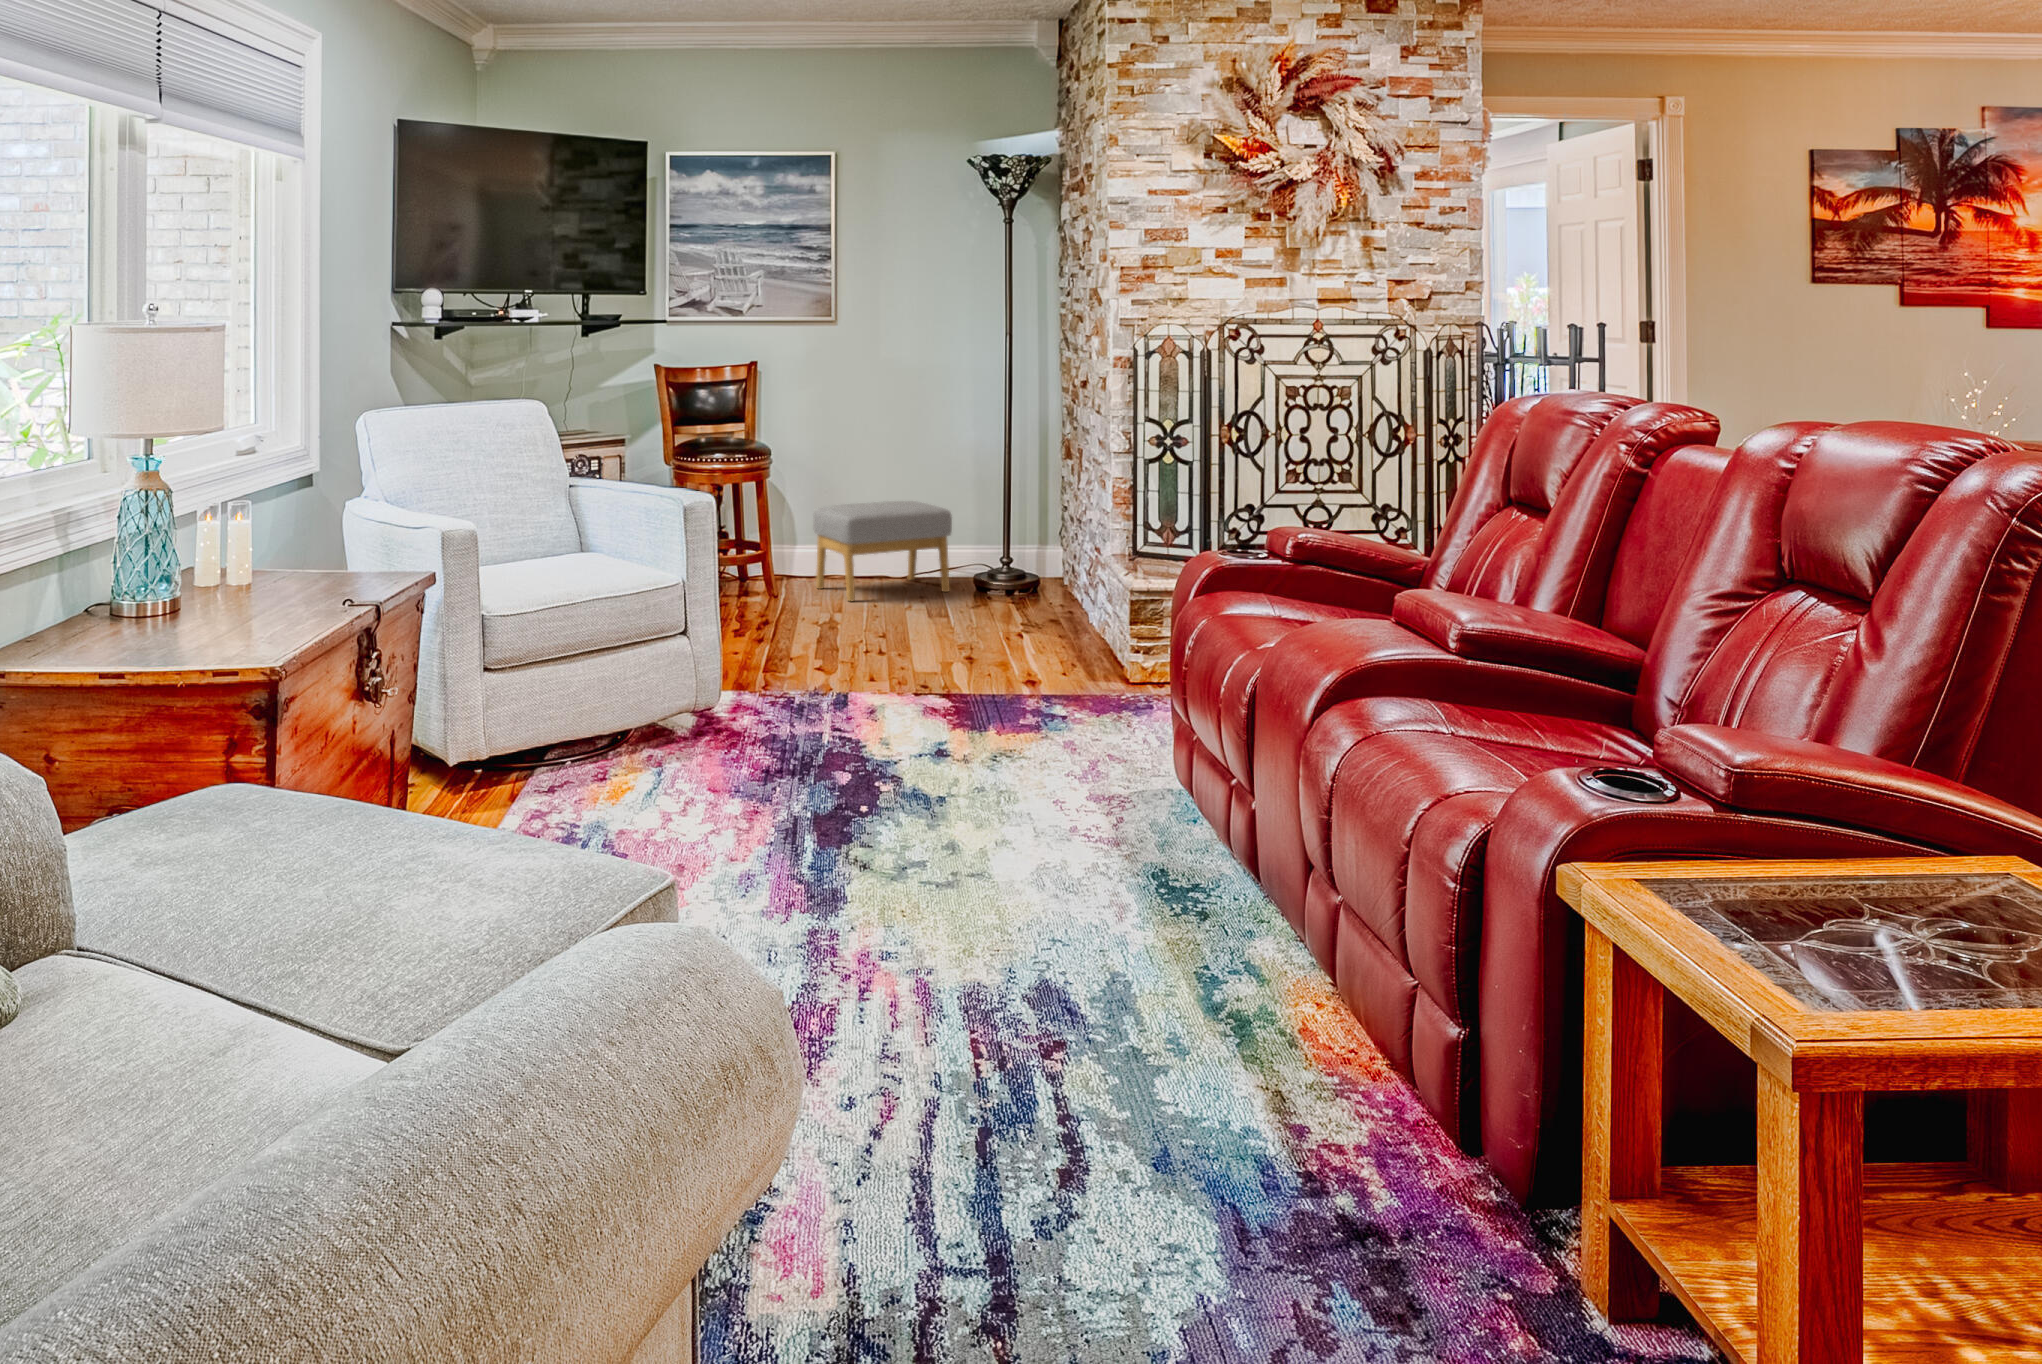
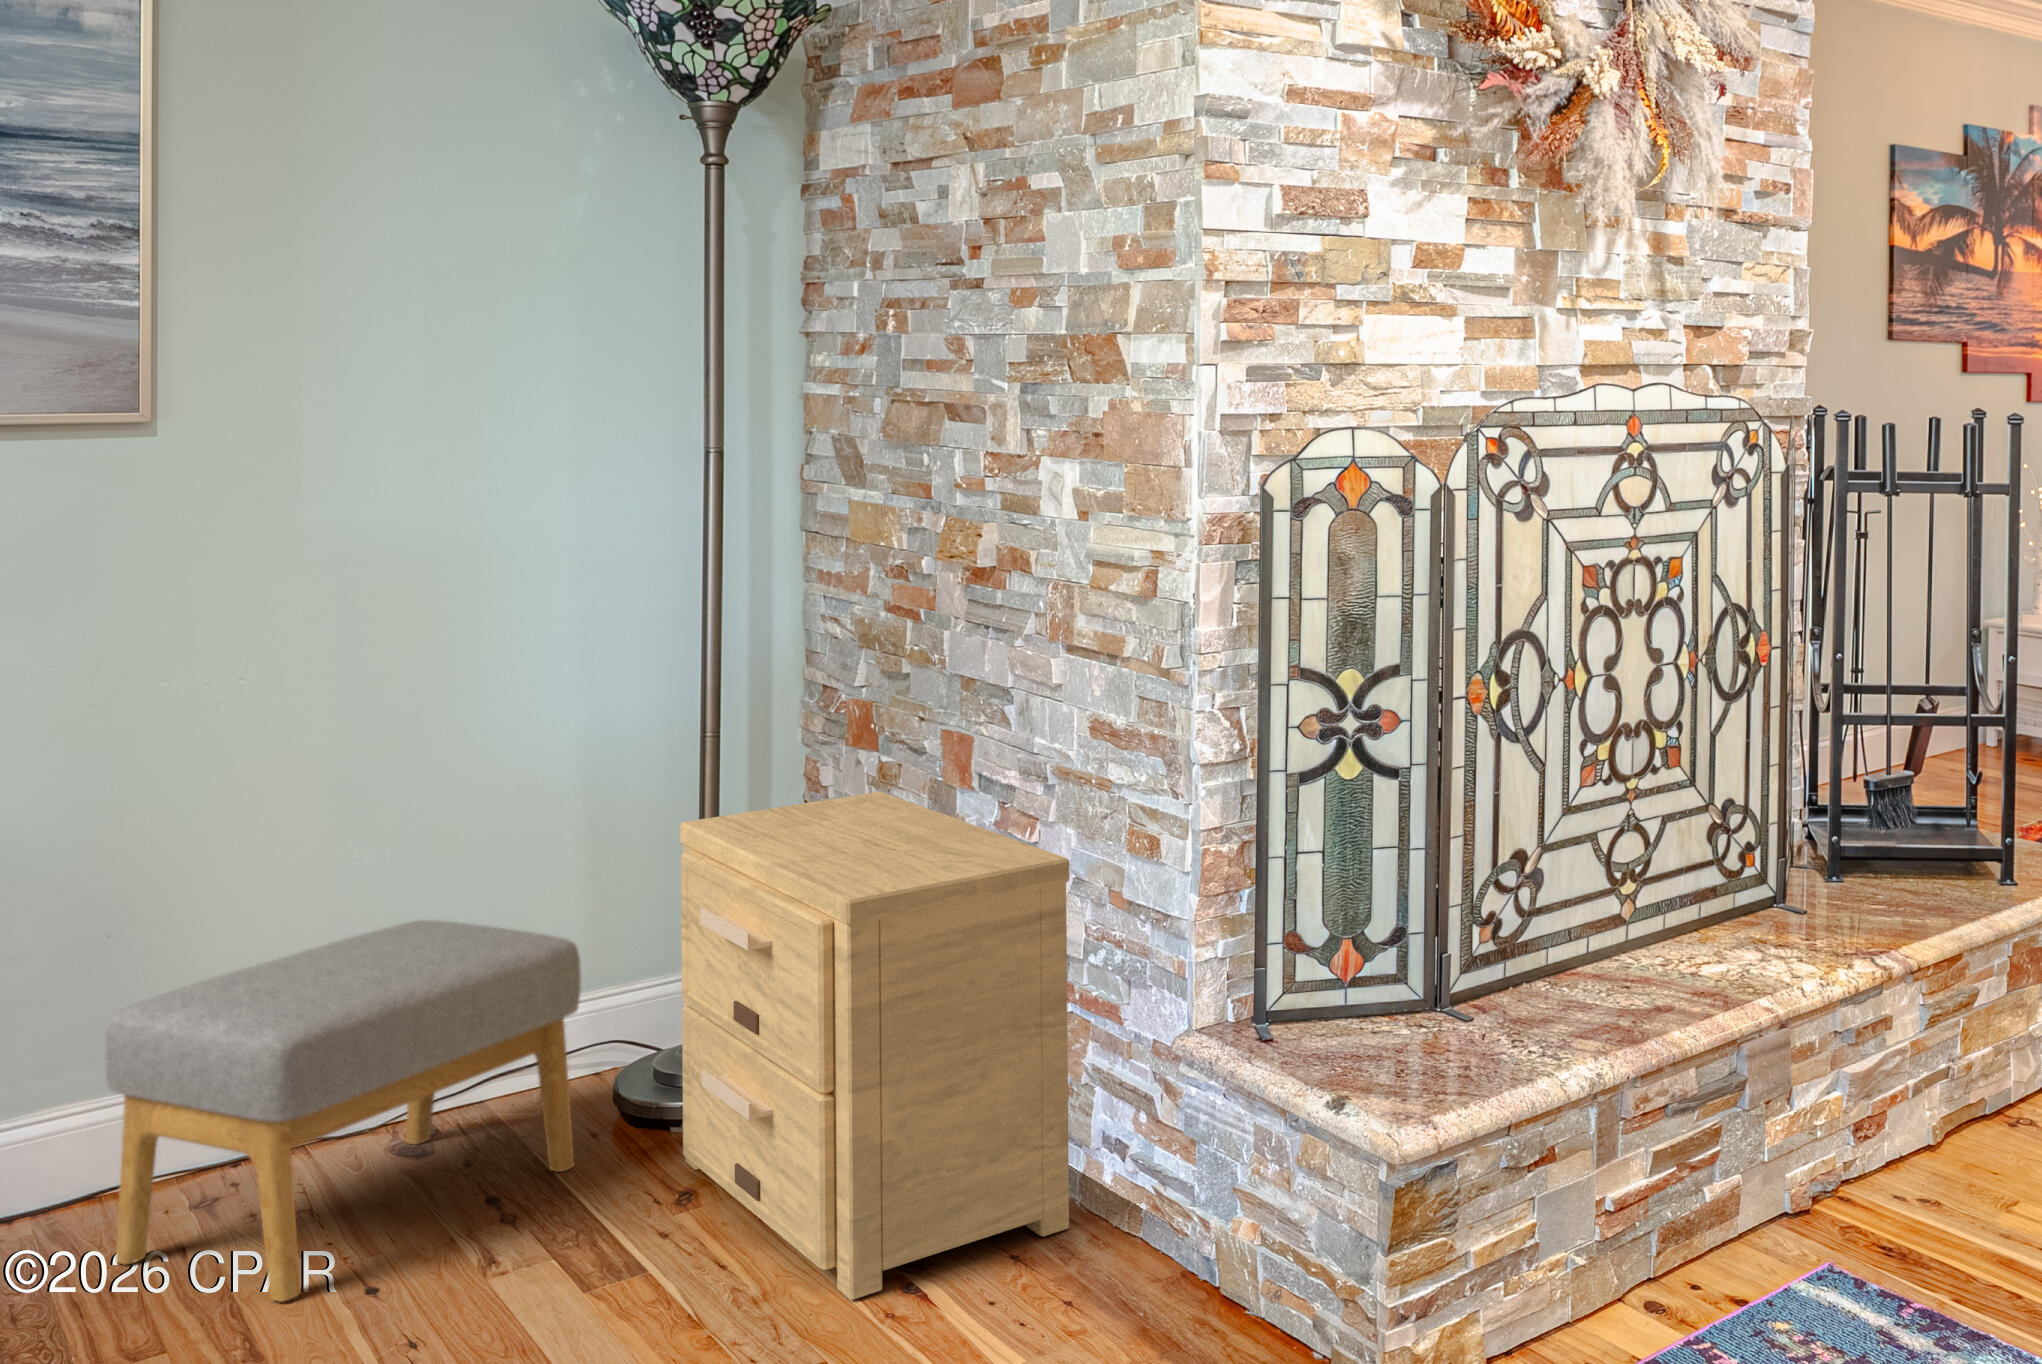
side table: none [975,471,1084,629] -> present [680,792,1070,1299]

